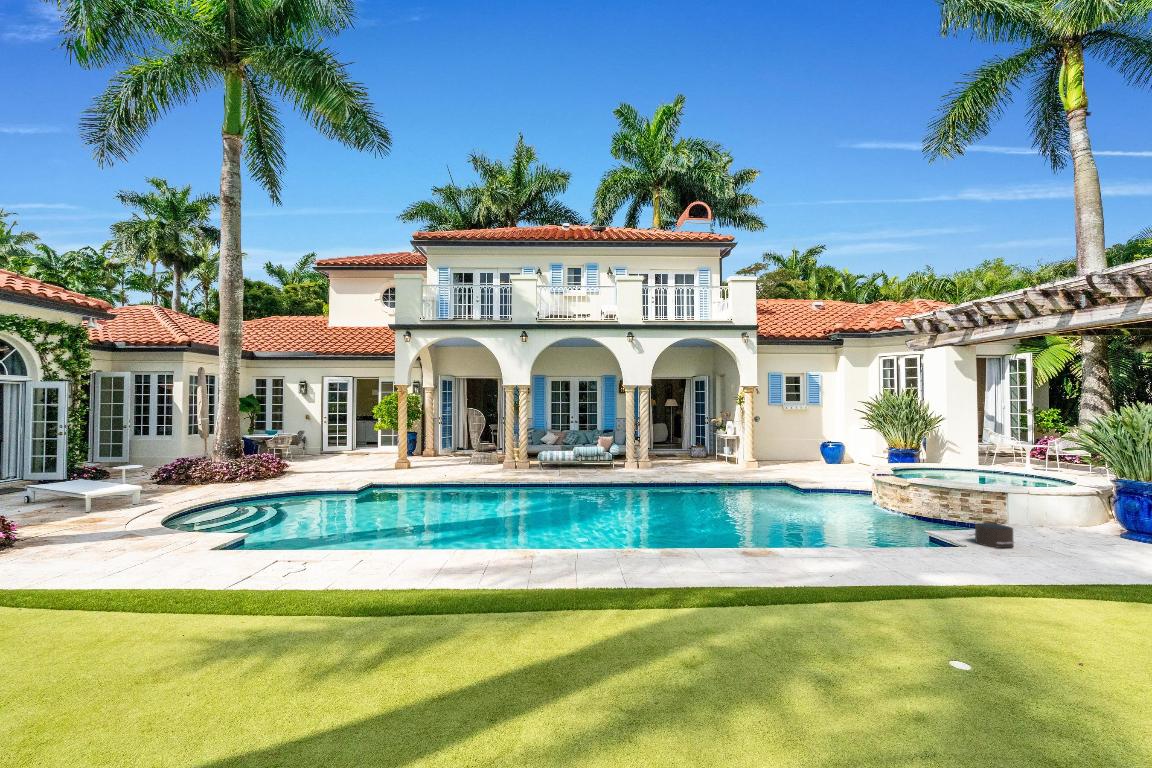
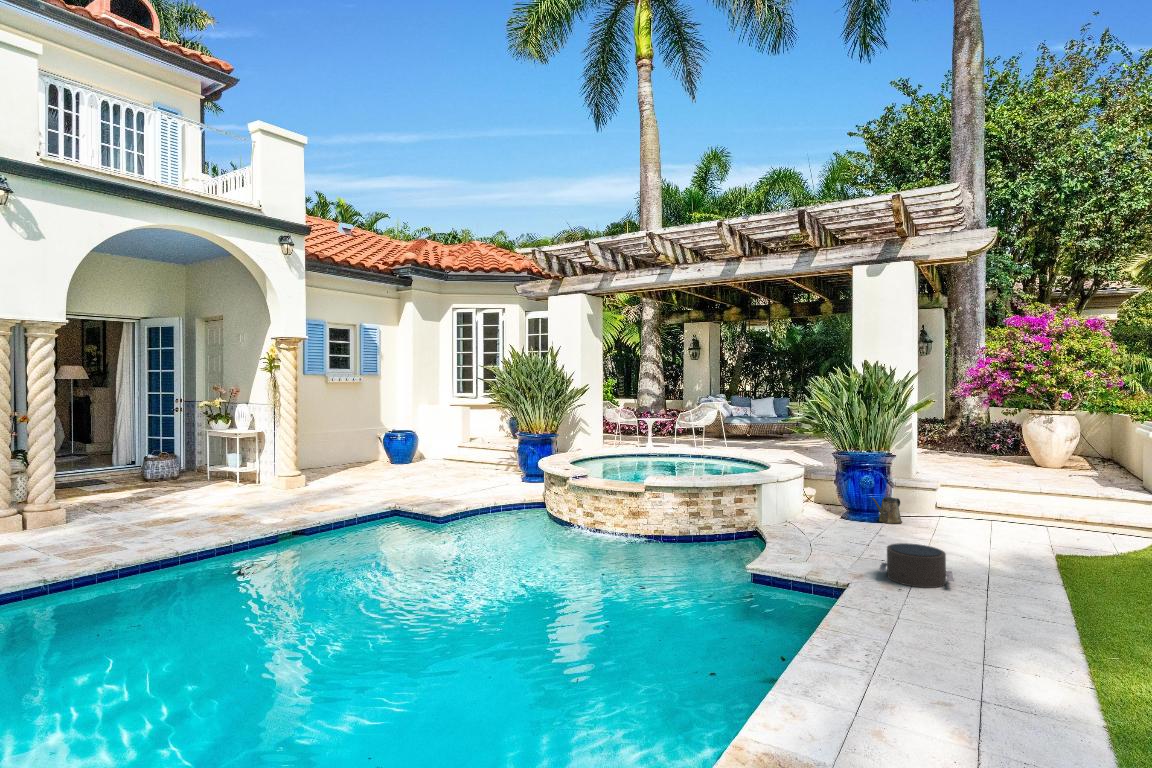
watering can: none [1078,512,1124,536] -> present [872,497,902,524]

